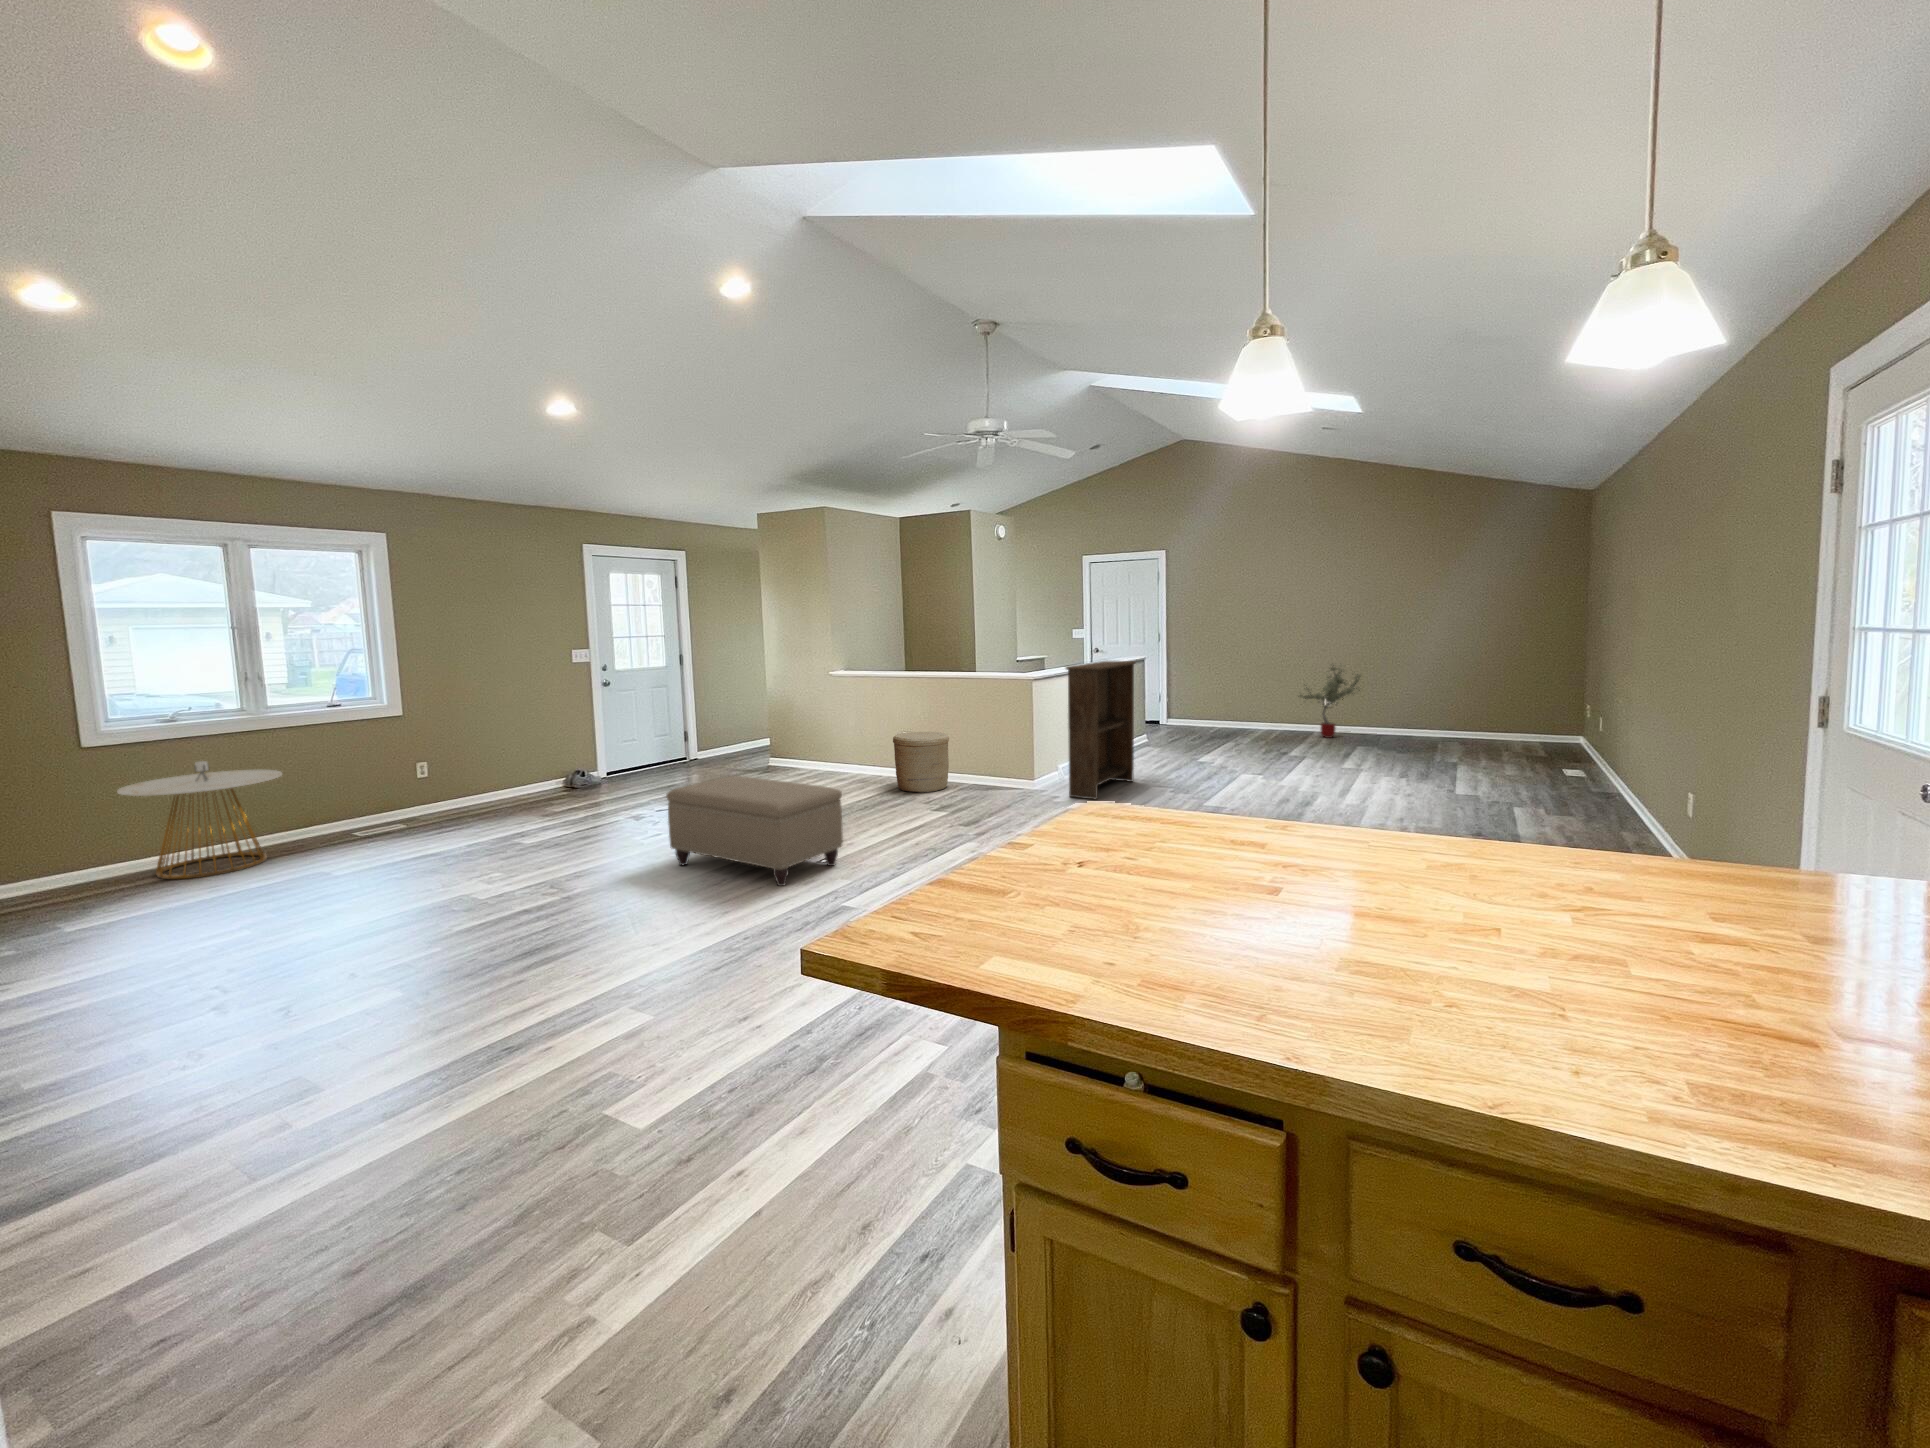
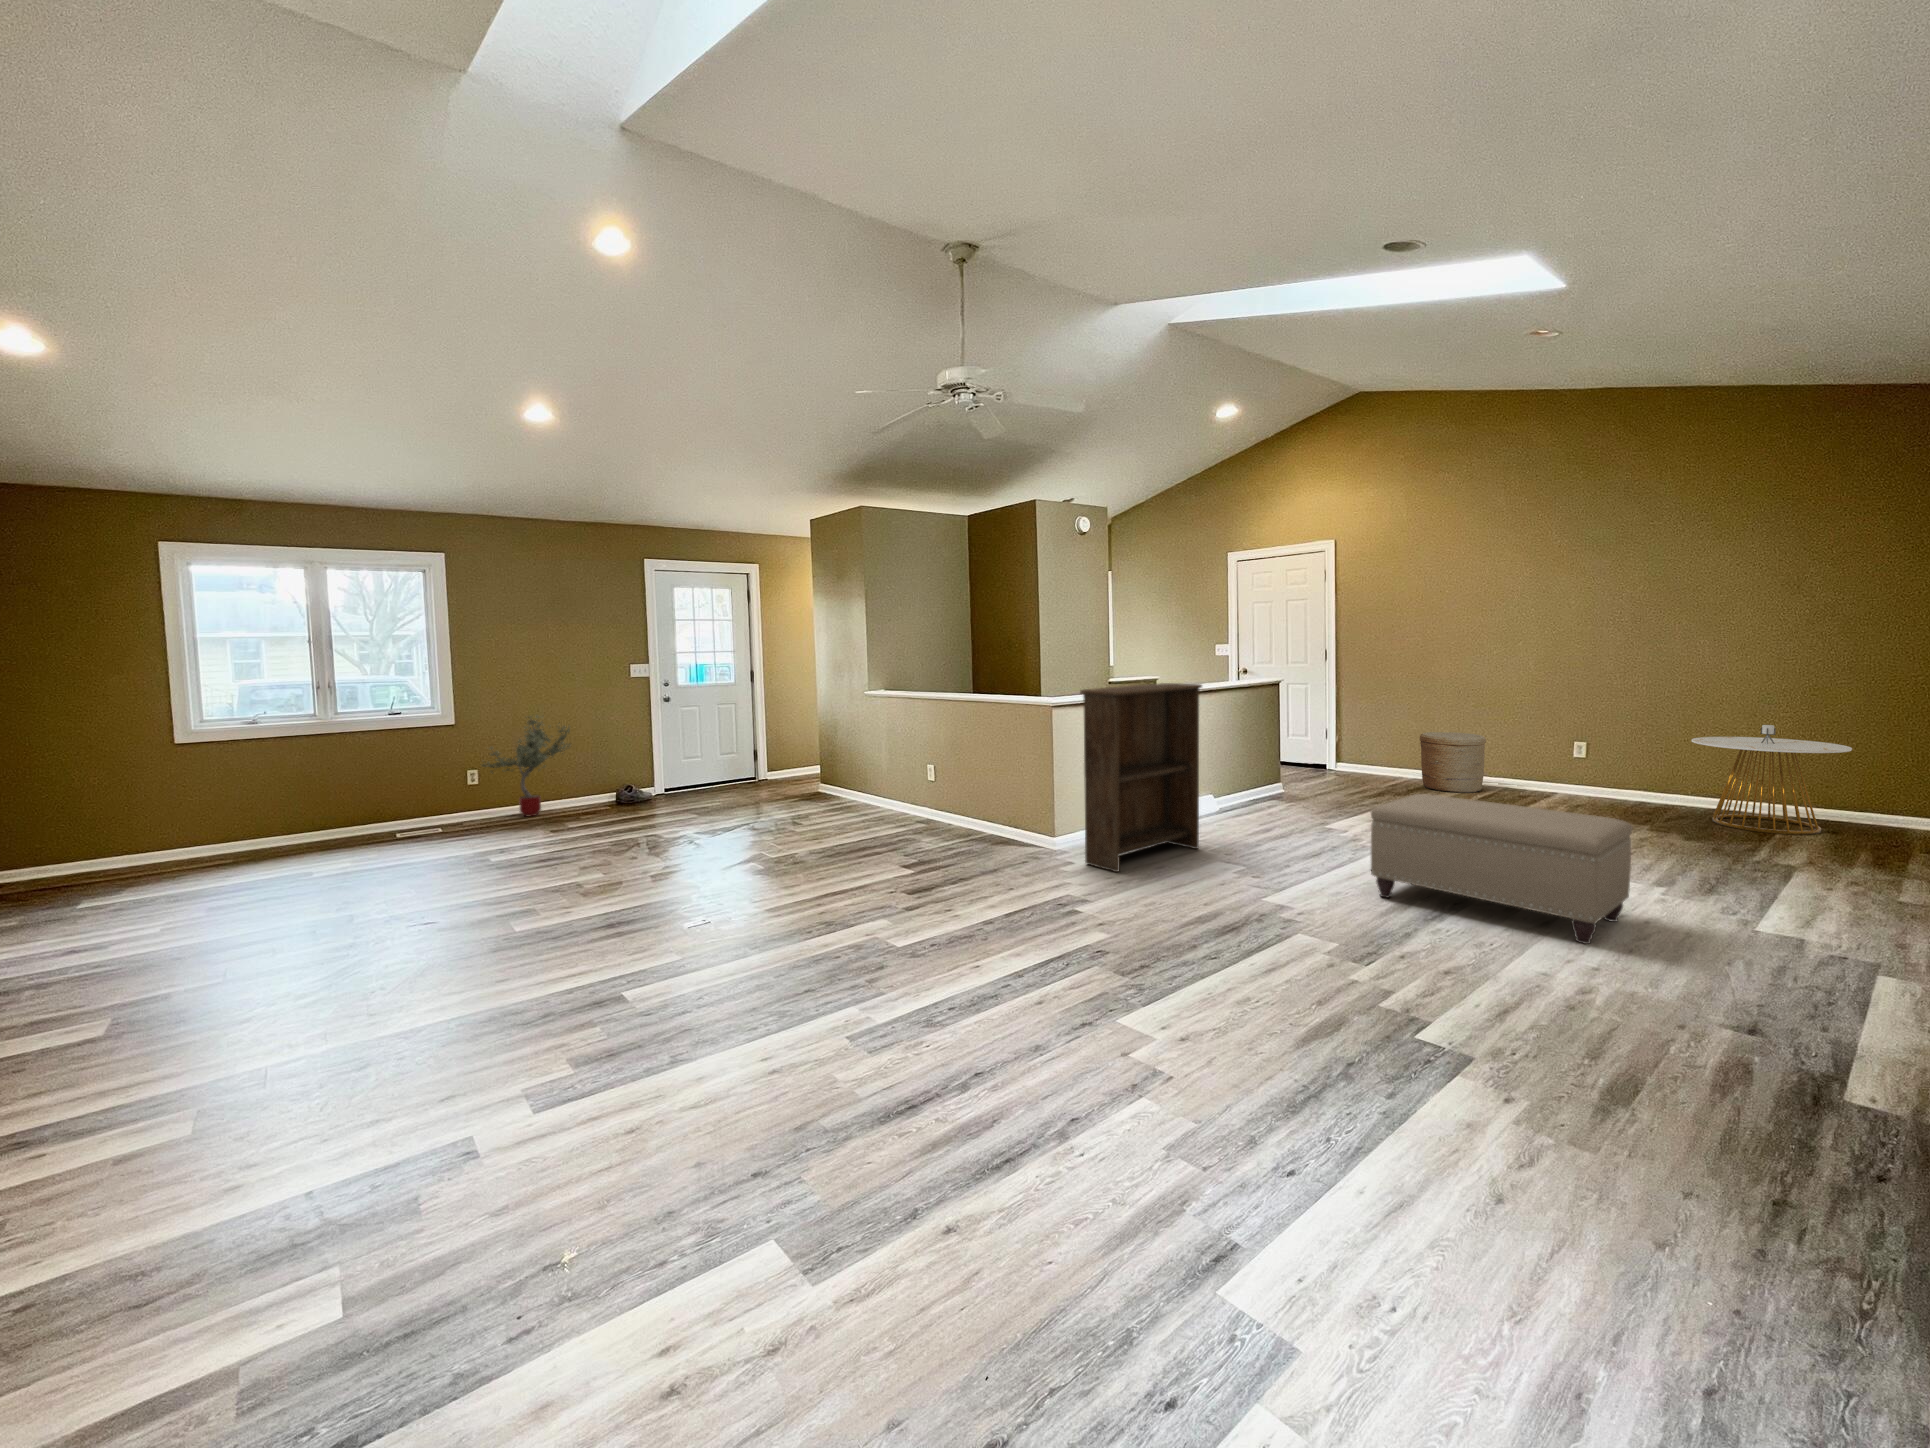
potted tree: present [1298,665,1361,738] -> present [482,715,570,816]
woven basket: present [893,732,949,792] -> present [1420,732,1486,793]
side table: present [117,761,282,879] -> present [1691,725,1852,835]
ottoman: present [666,776,843,886] -> present [1371,794,1633,944]

